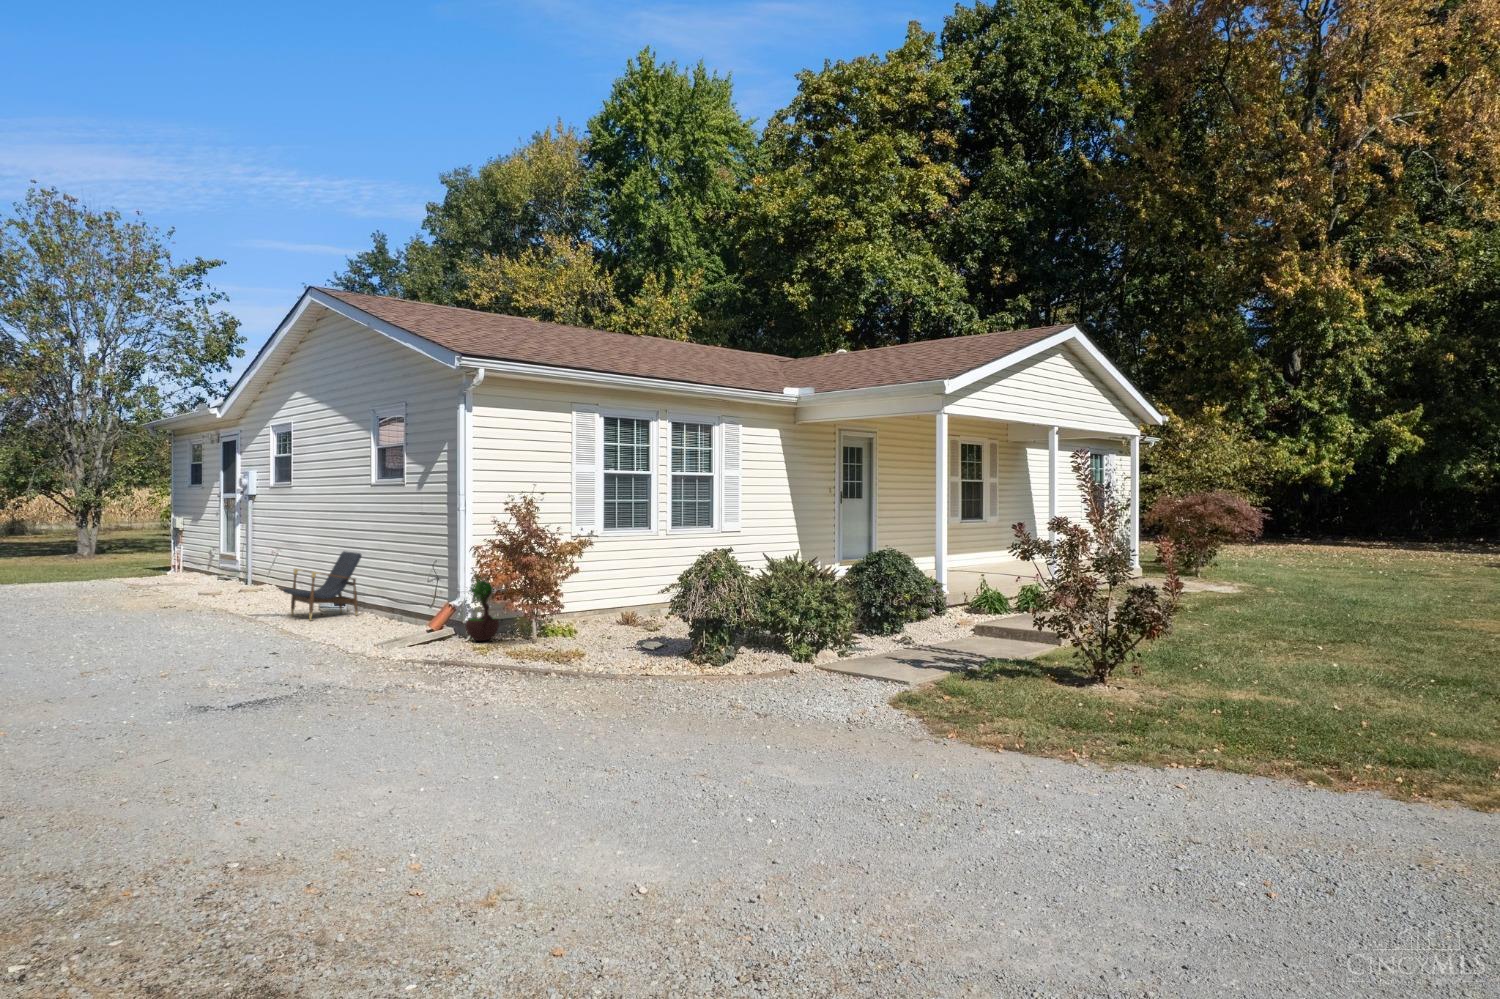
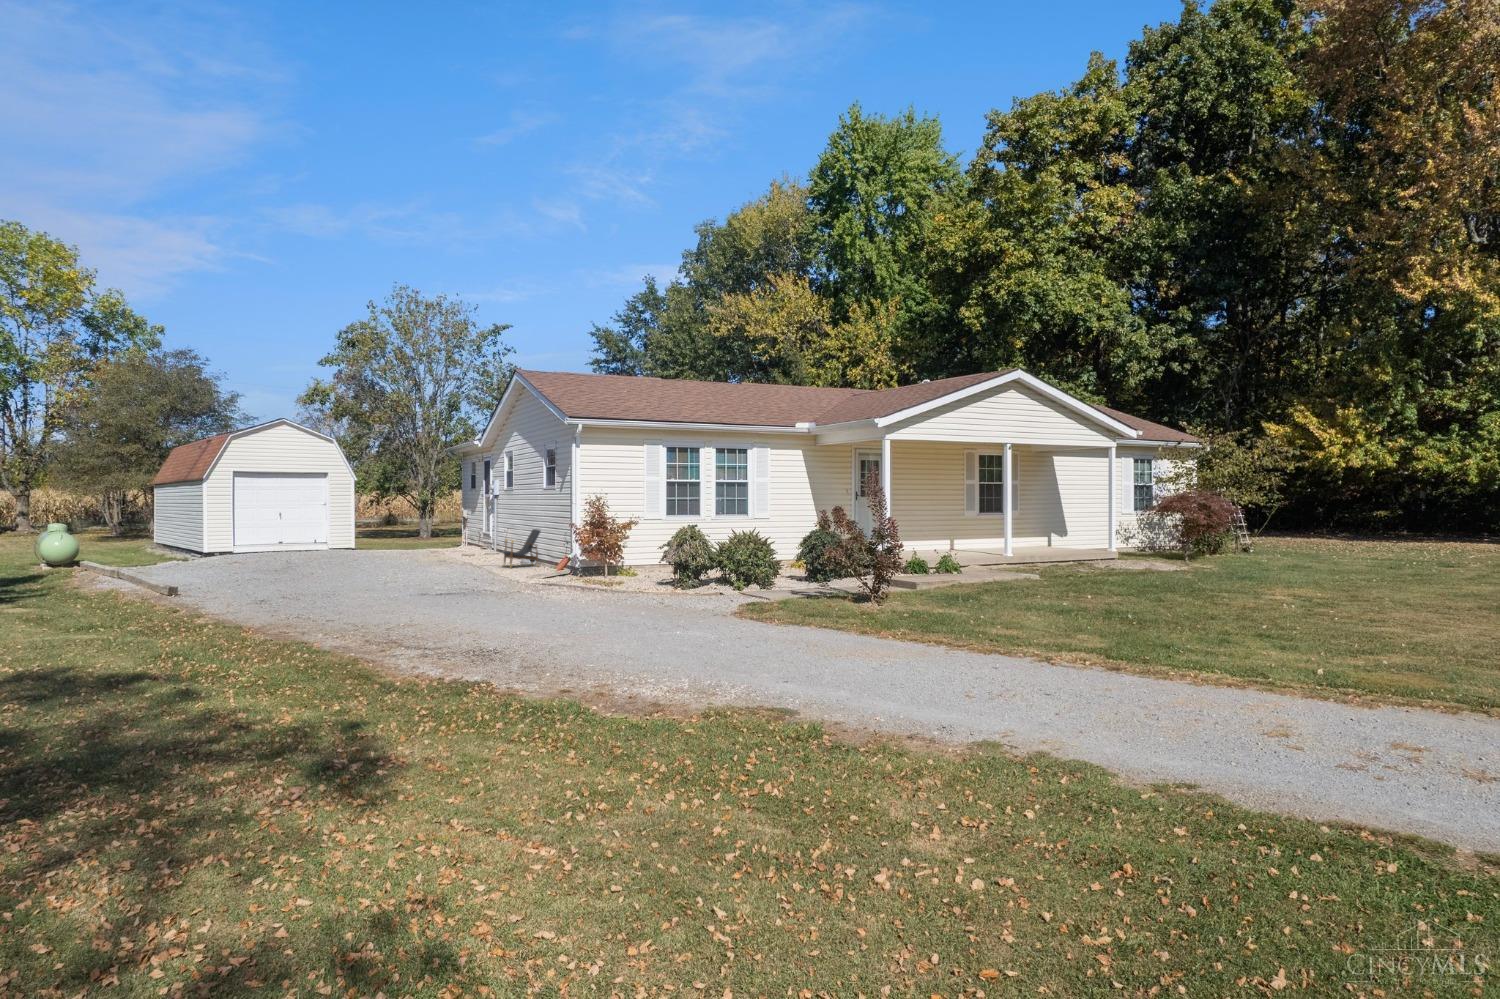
potted tree: present [466,577,499,641] -> none [573,536,598,578]

